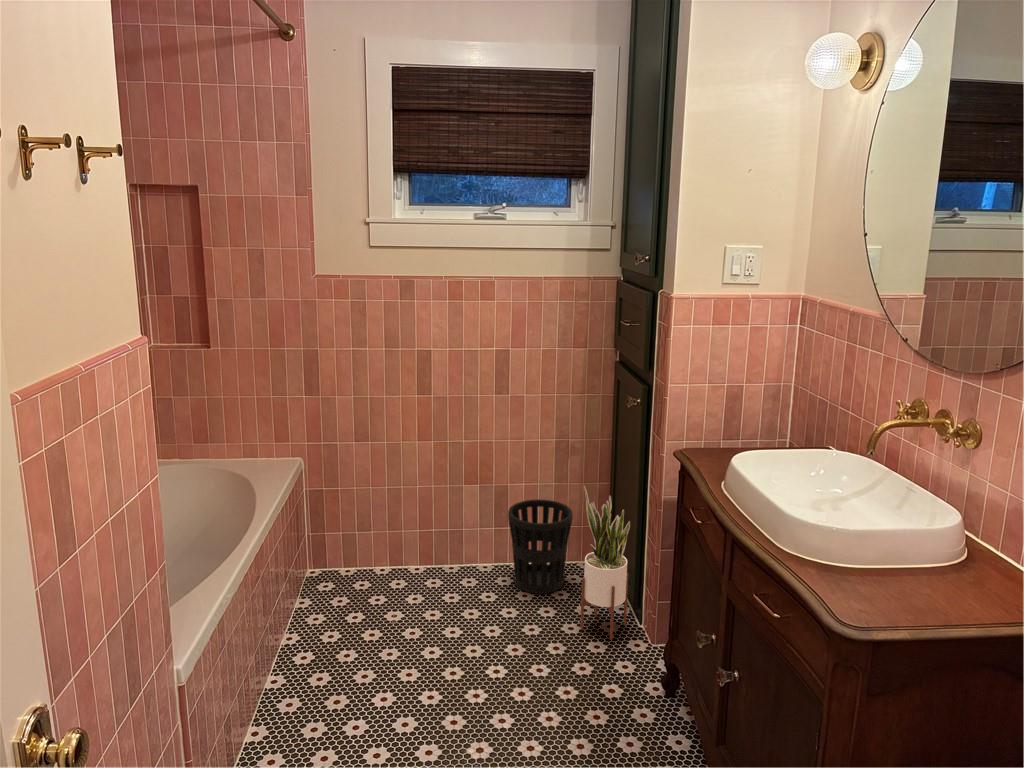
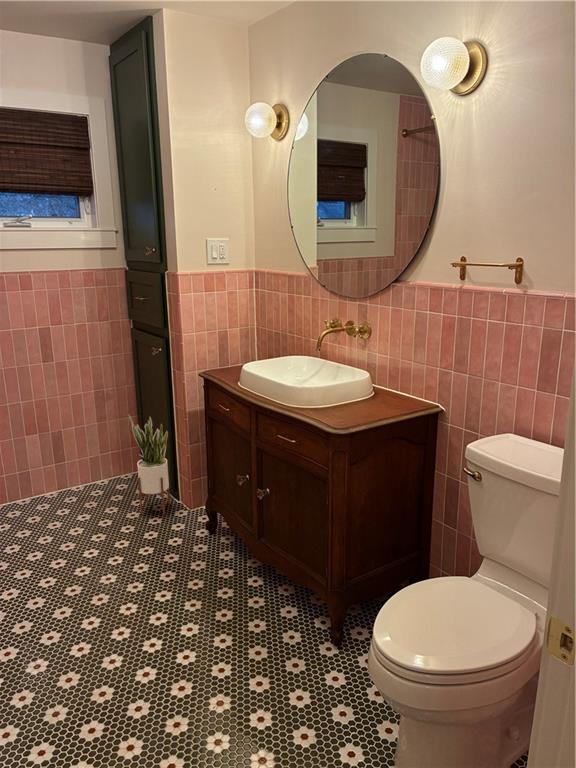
wastebasket: present [508,499,573,594] -> none [67,435,117,503]

